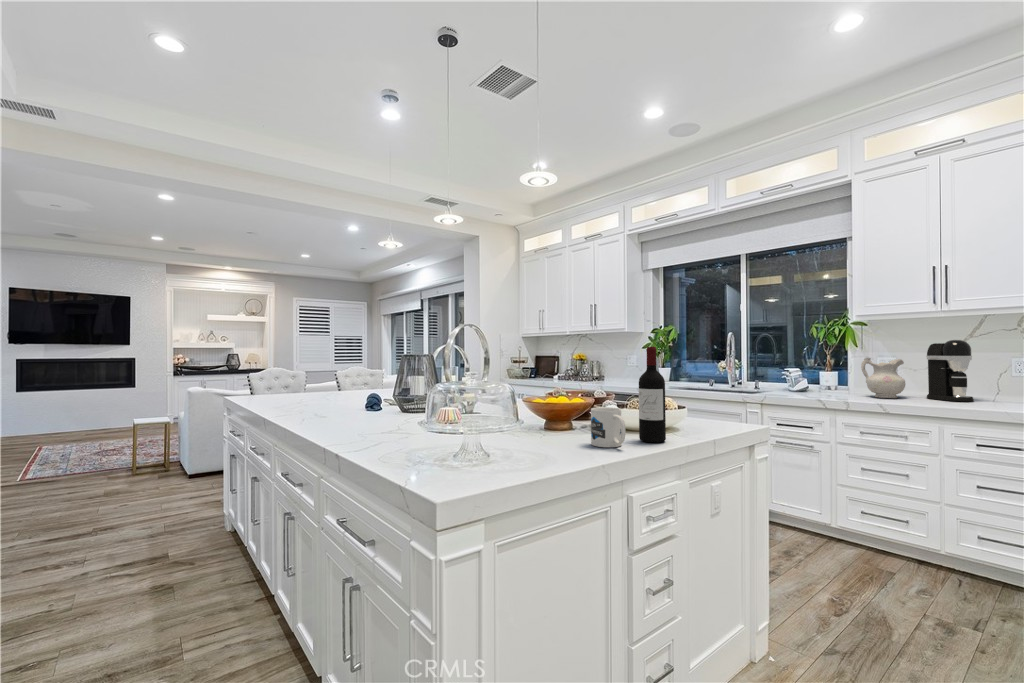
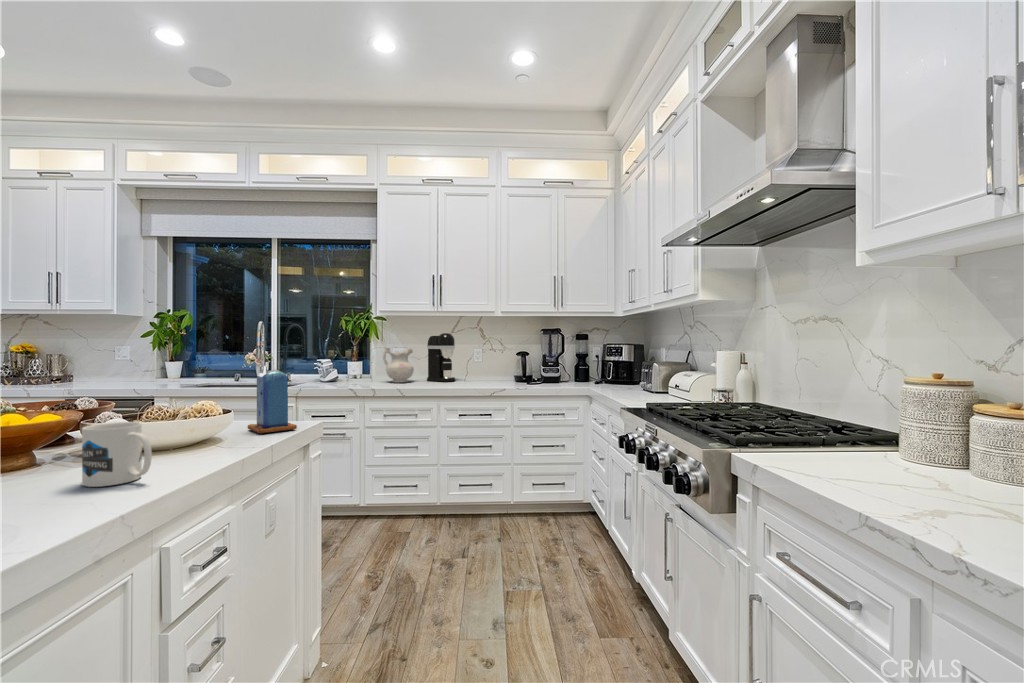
wine bottle: present [639,347,666,443] -> none [169,331,211,464]
candle: none [700,373,739,430] -> present [248,366,297,434]

